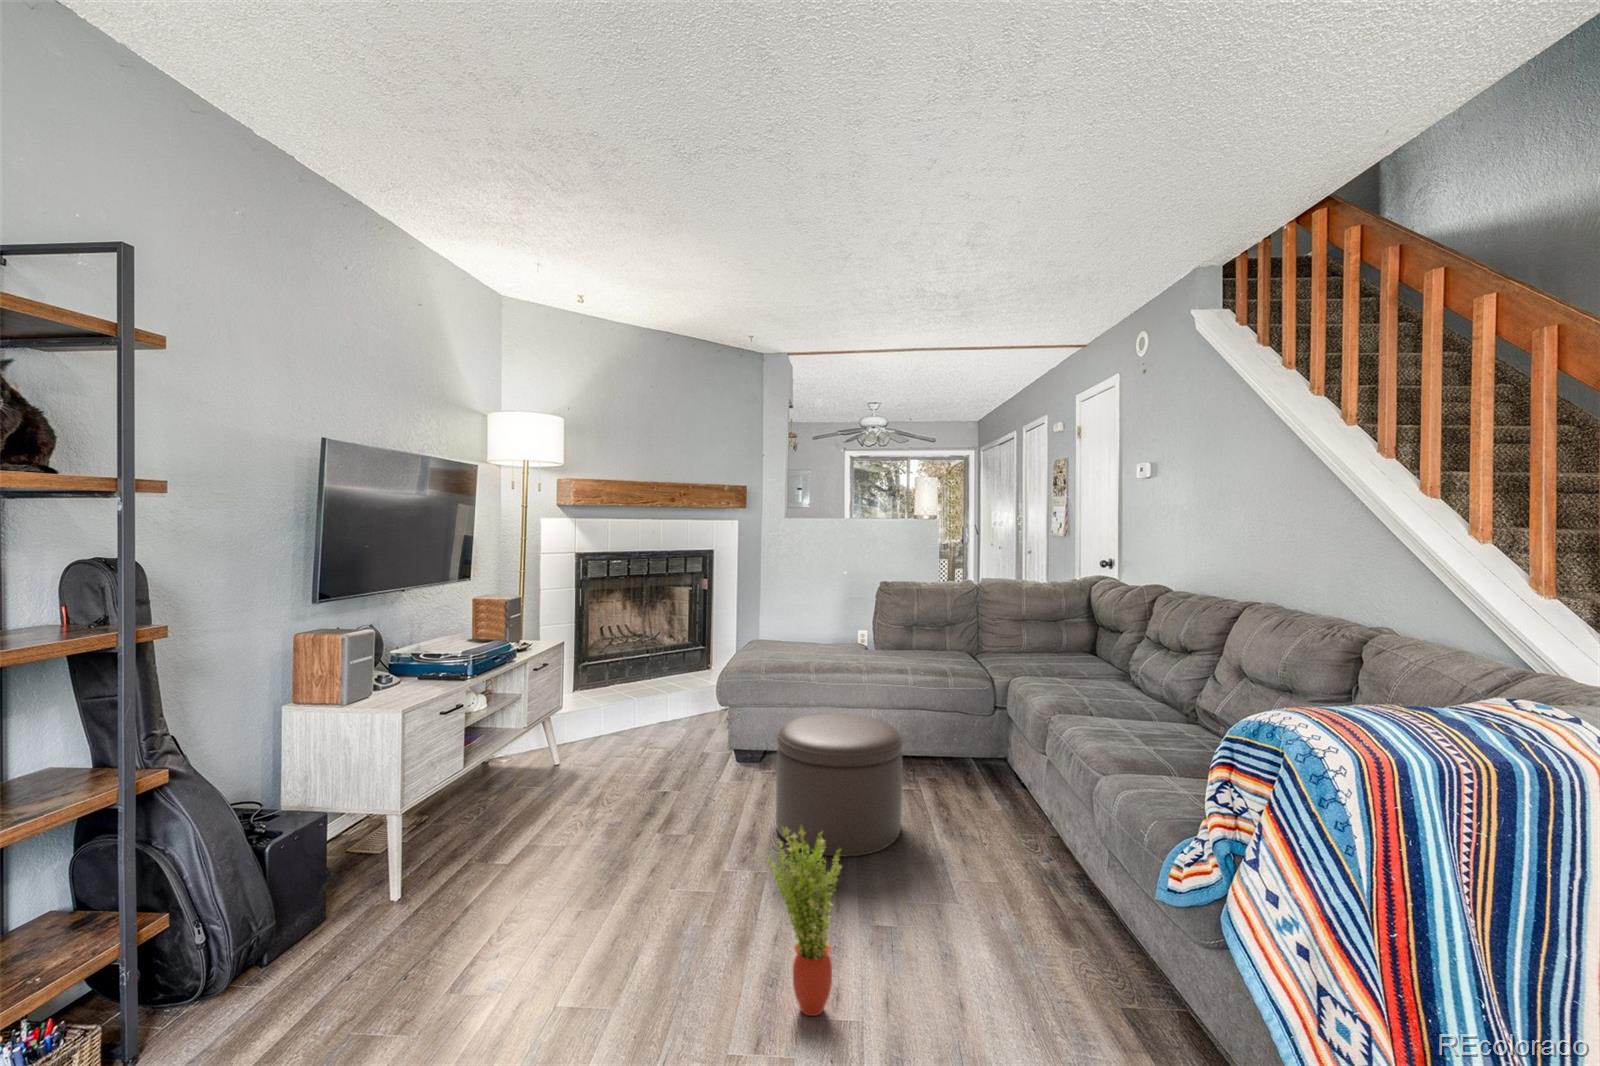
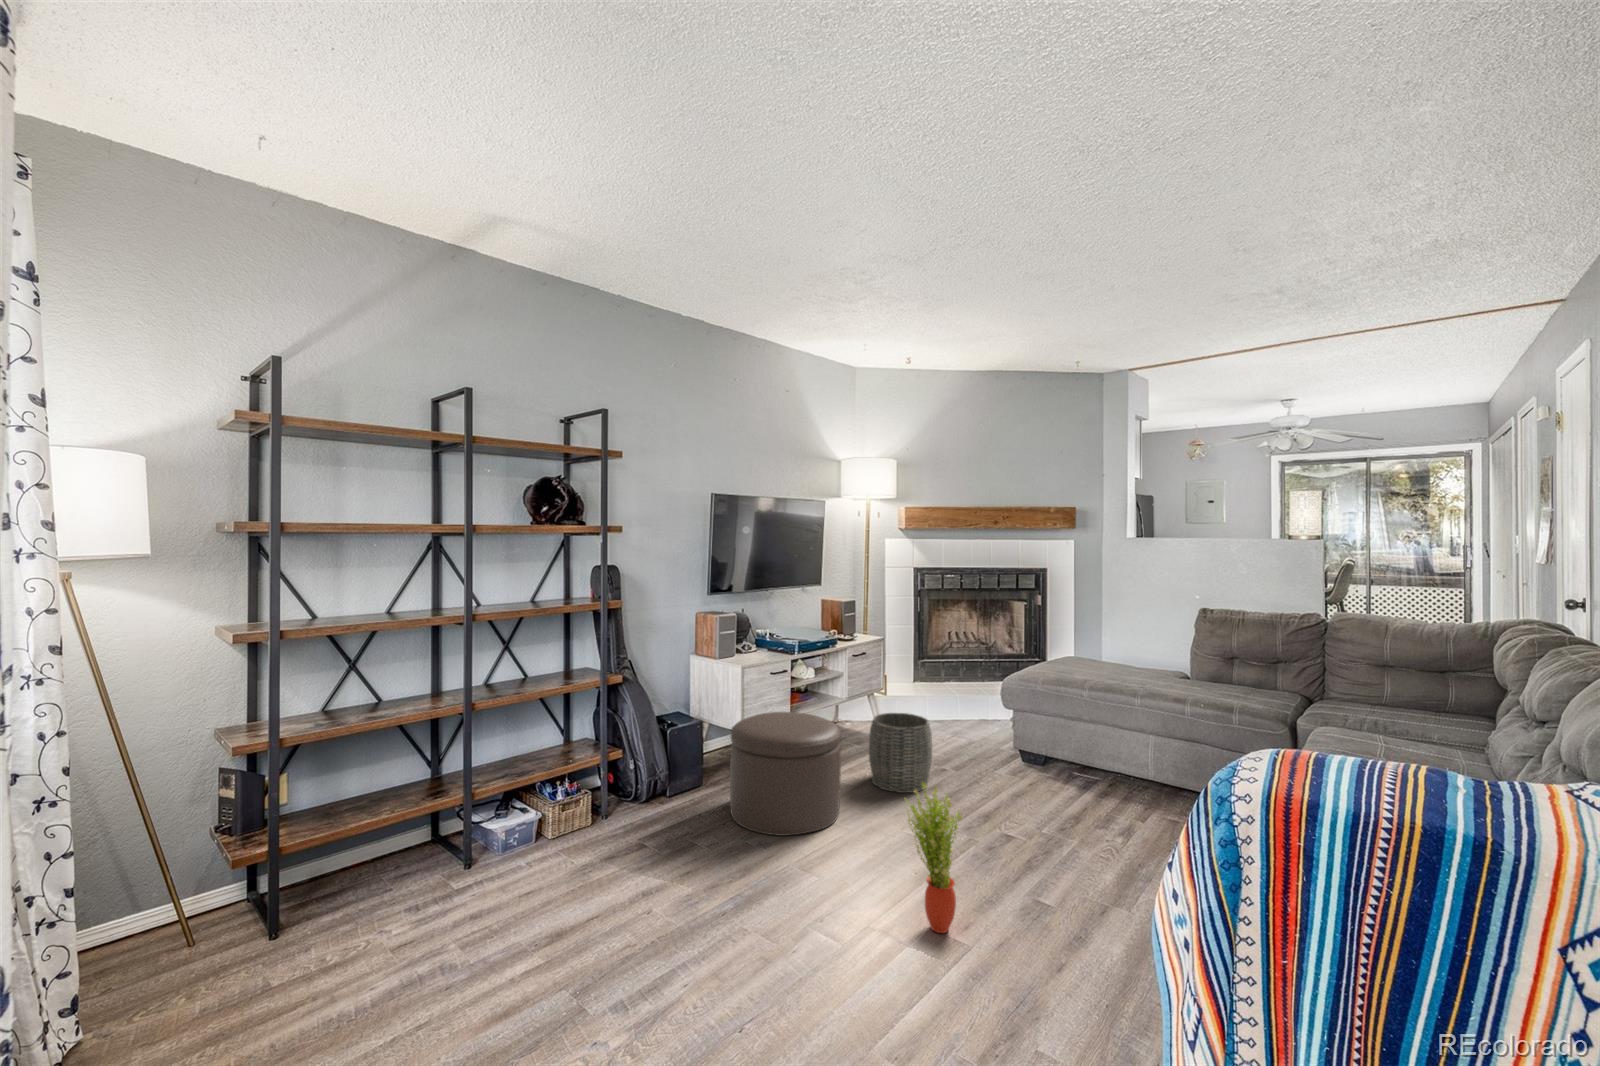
ottoman: present [776,714,902,857] -> present [730,712,841,836]
woven basket: none [582,734,663,839] -> present [869,713,932,793]

